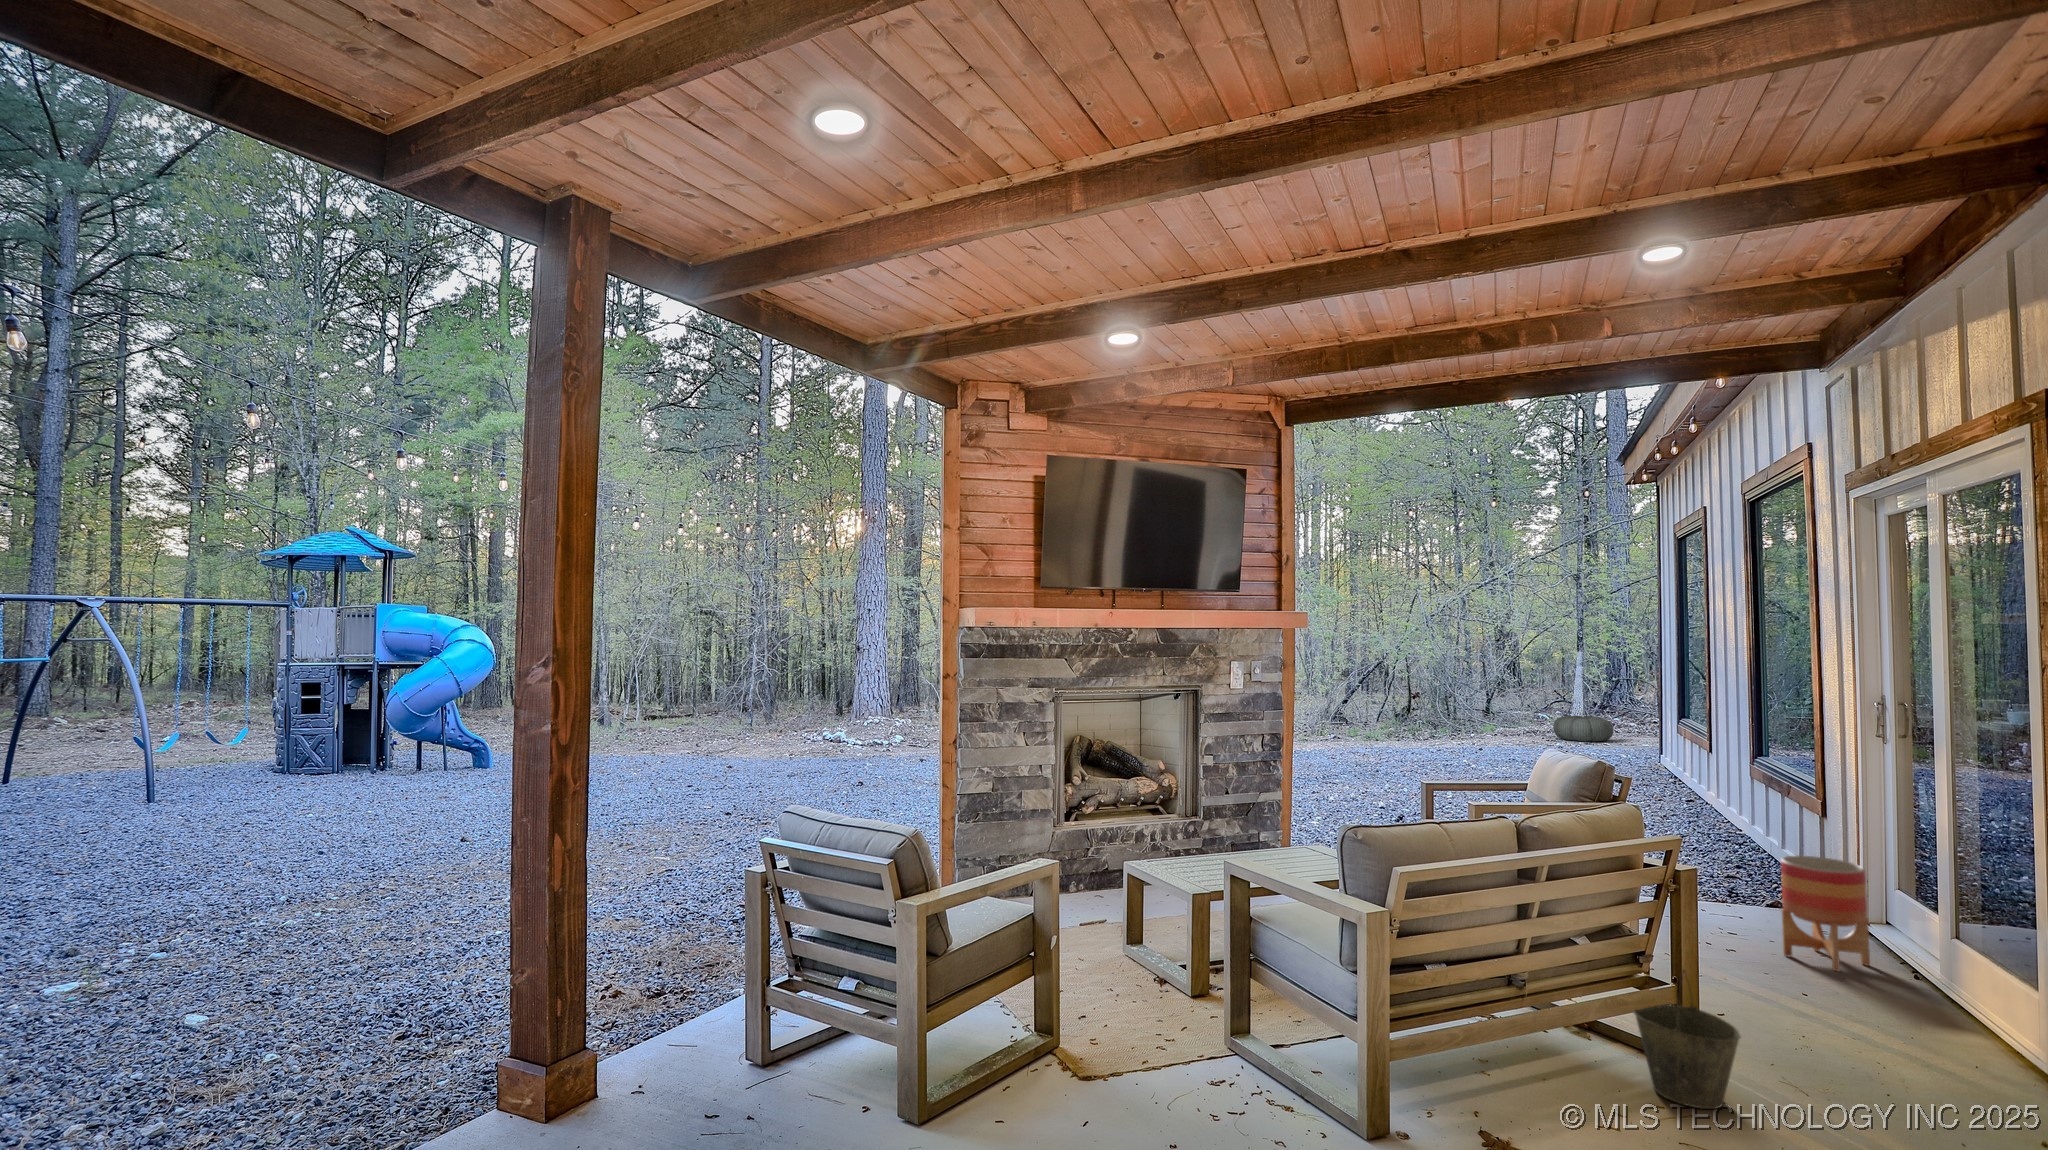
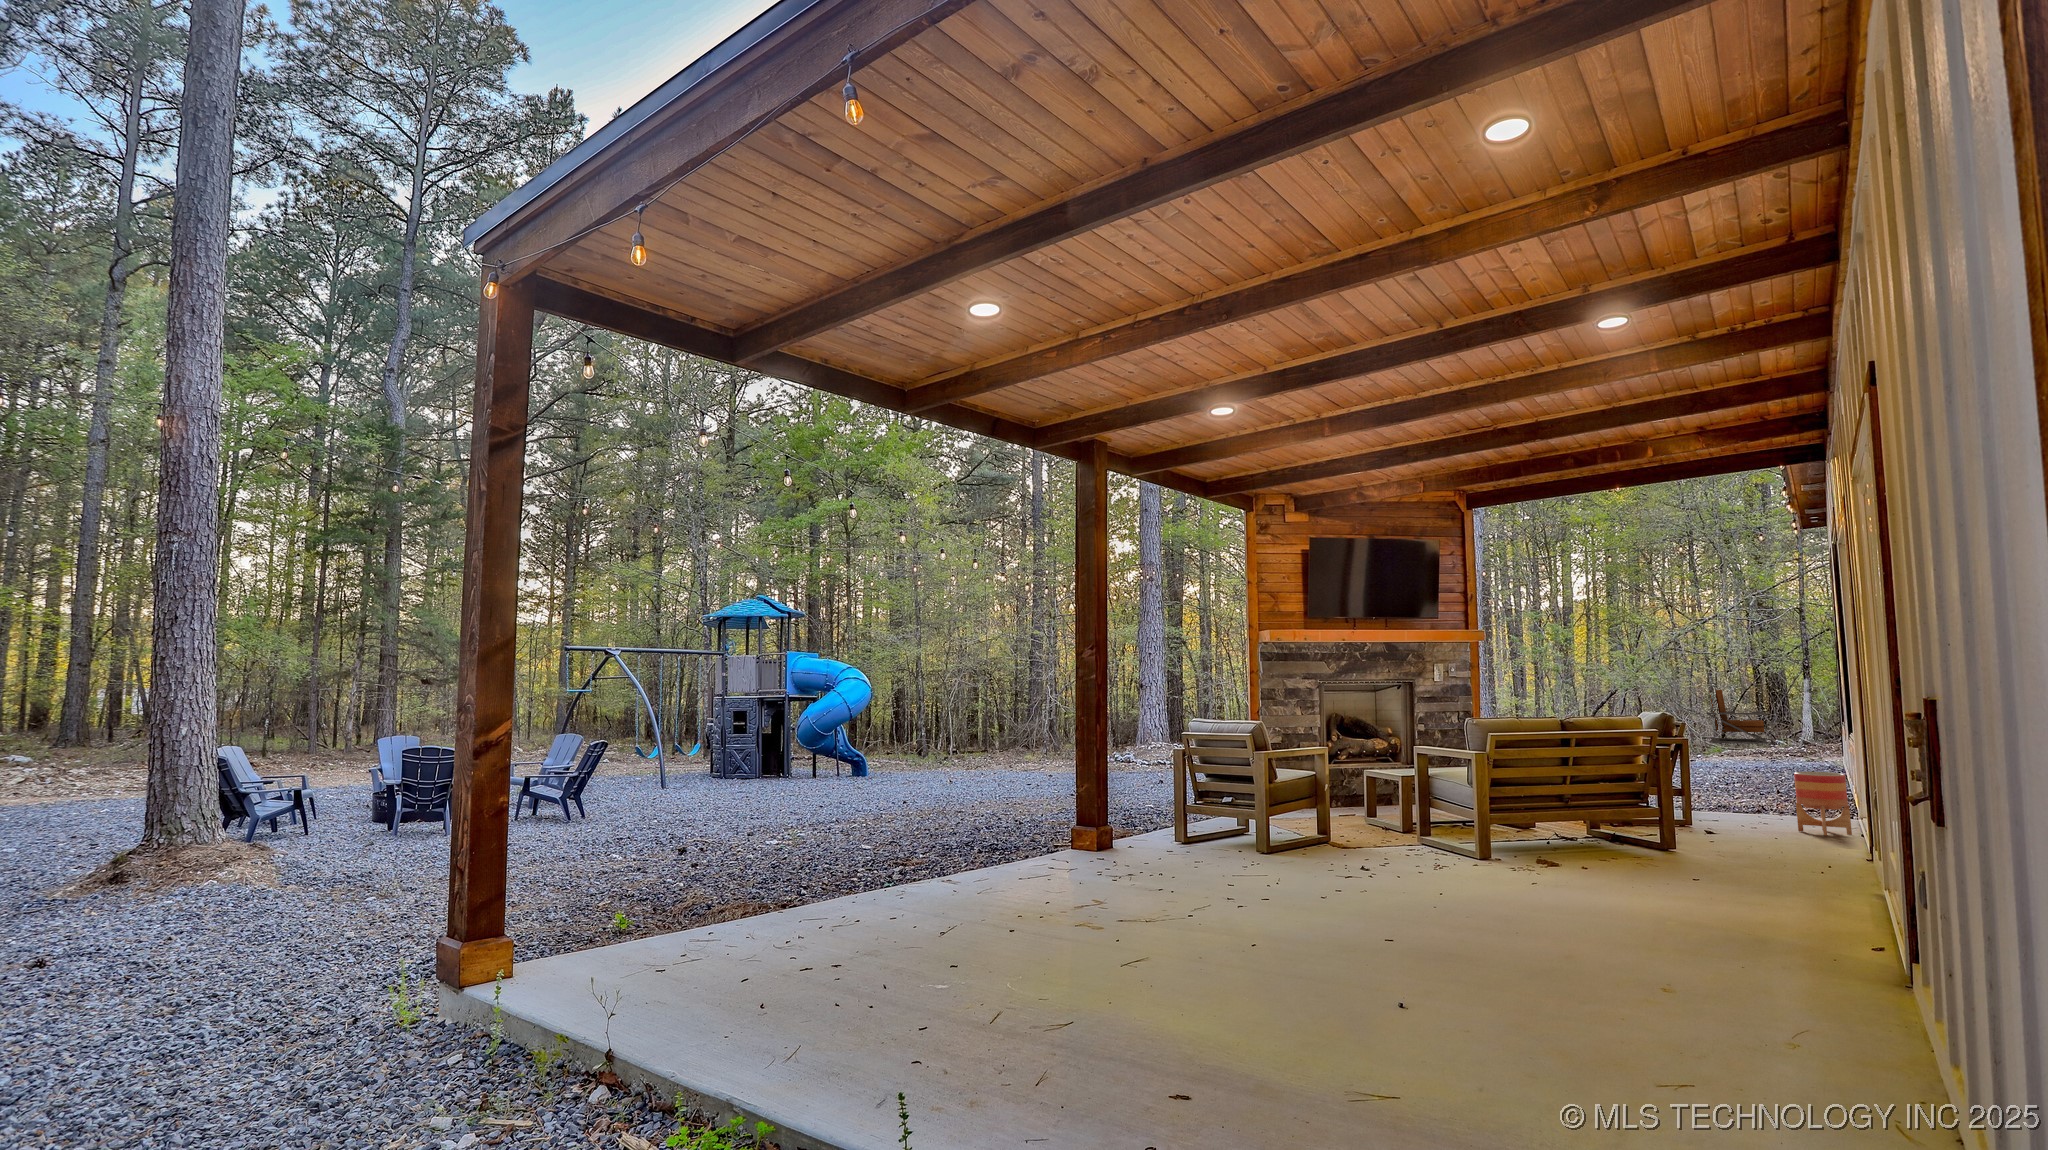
lounge chair: none [1486,653,1546,713] -> present [1706,690,1767,744]
pouf: present [1553,716,1613,742] -> none [1754,737,1811,759]
bucket: present [1633,970,1741,1109] -> none [1648,793,1700,858]

